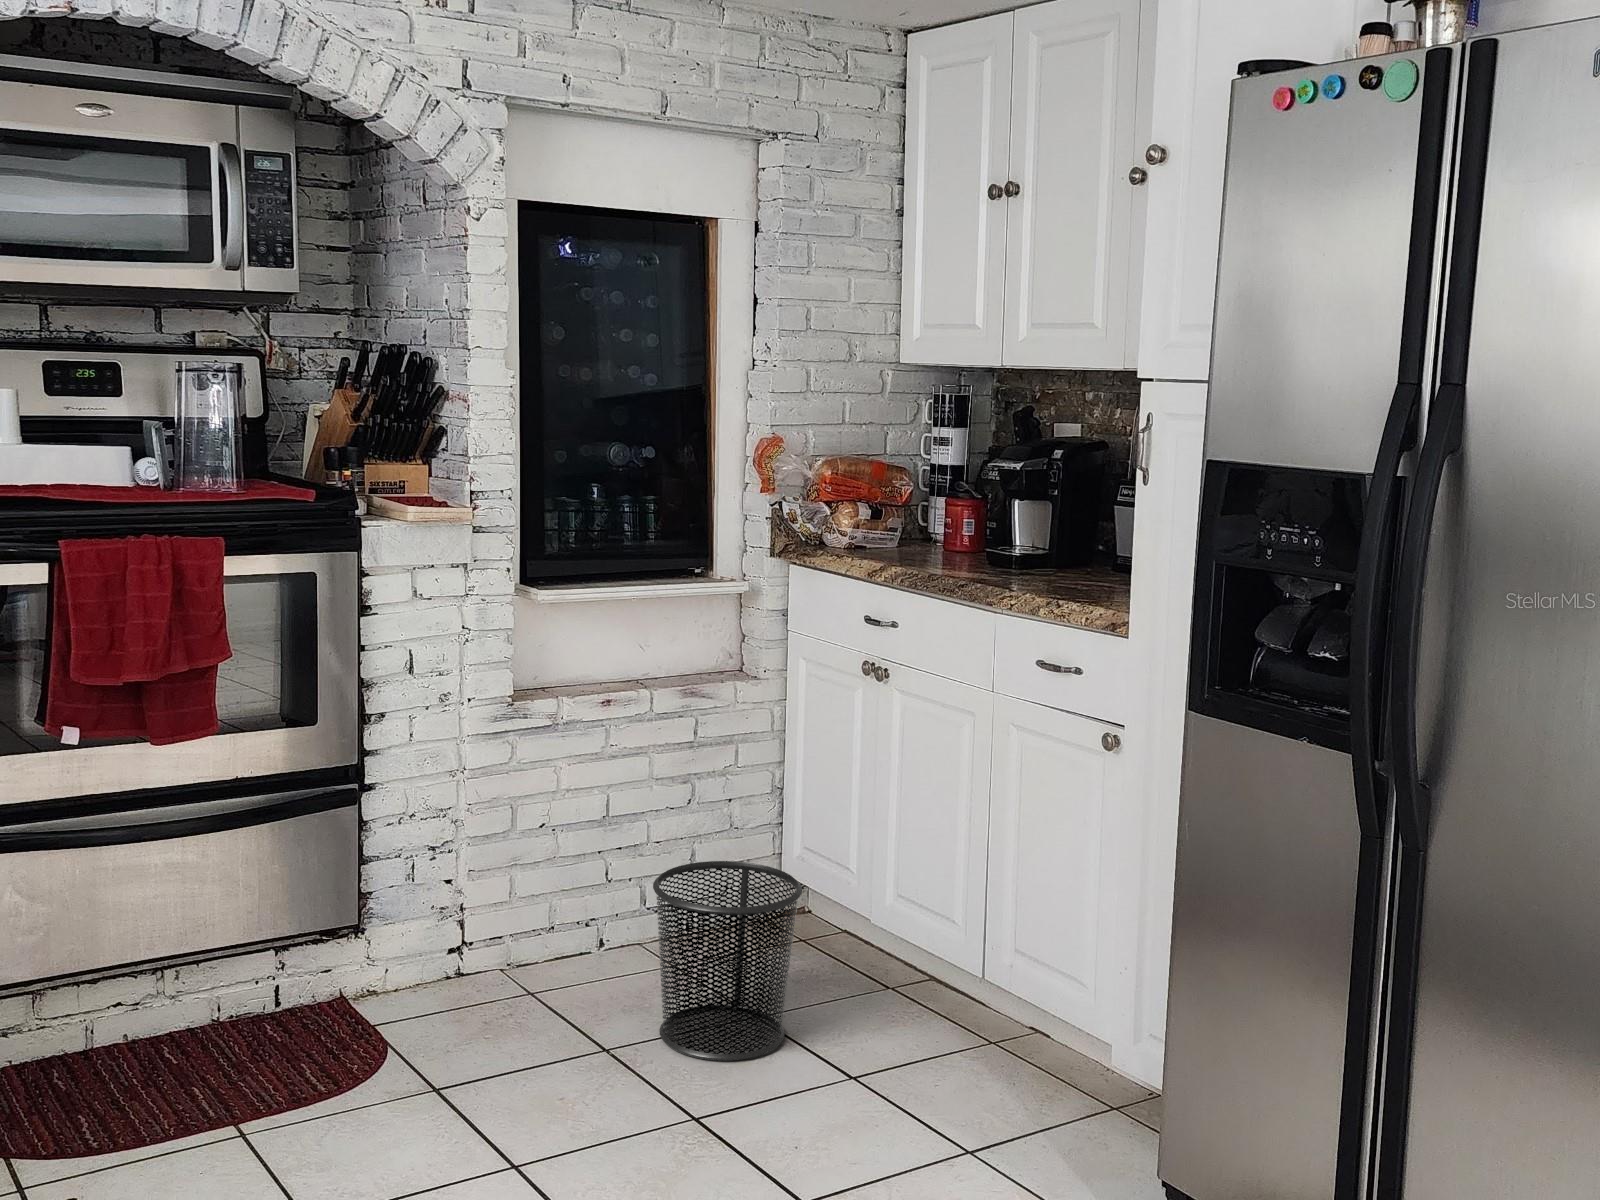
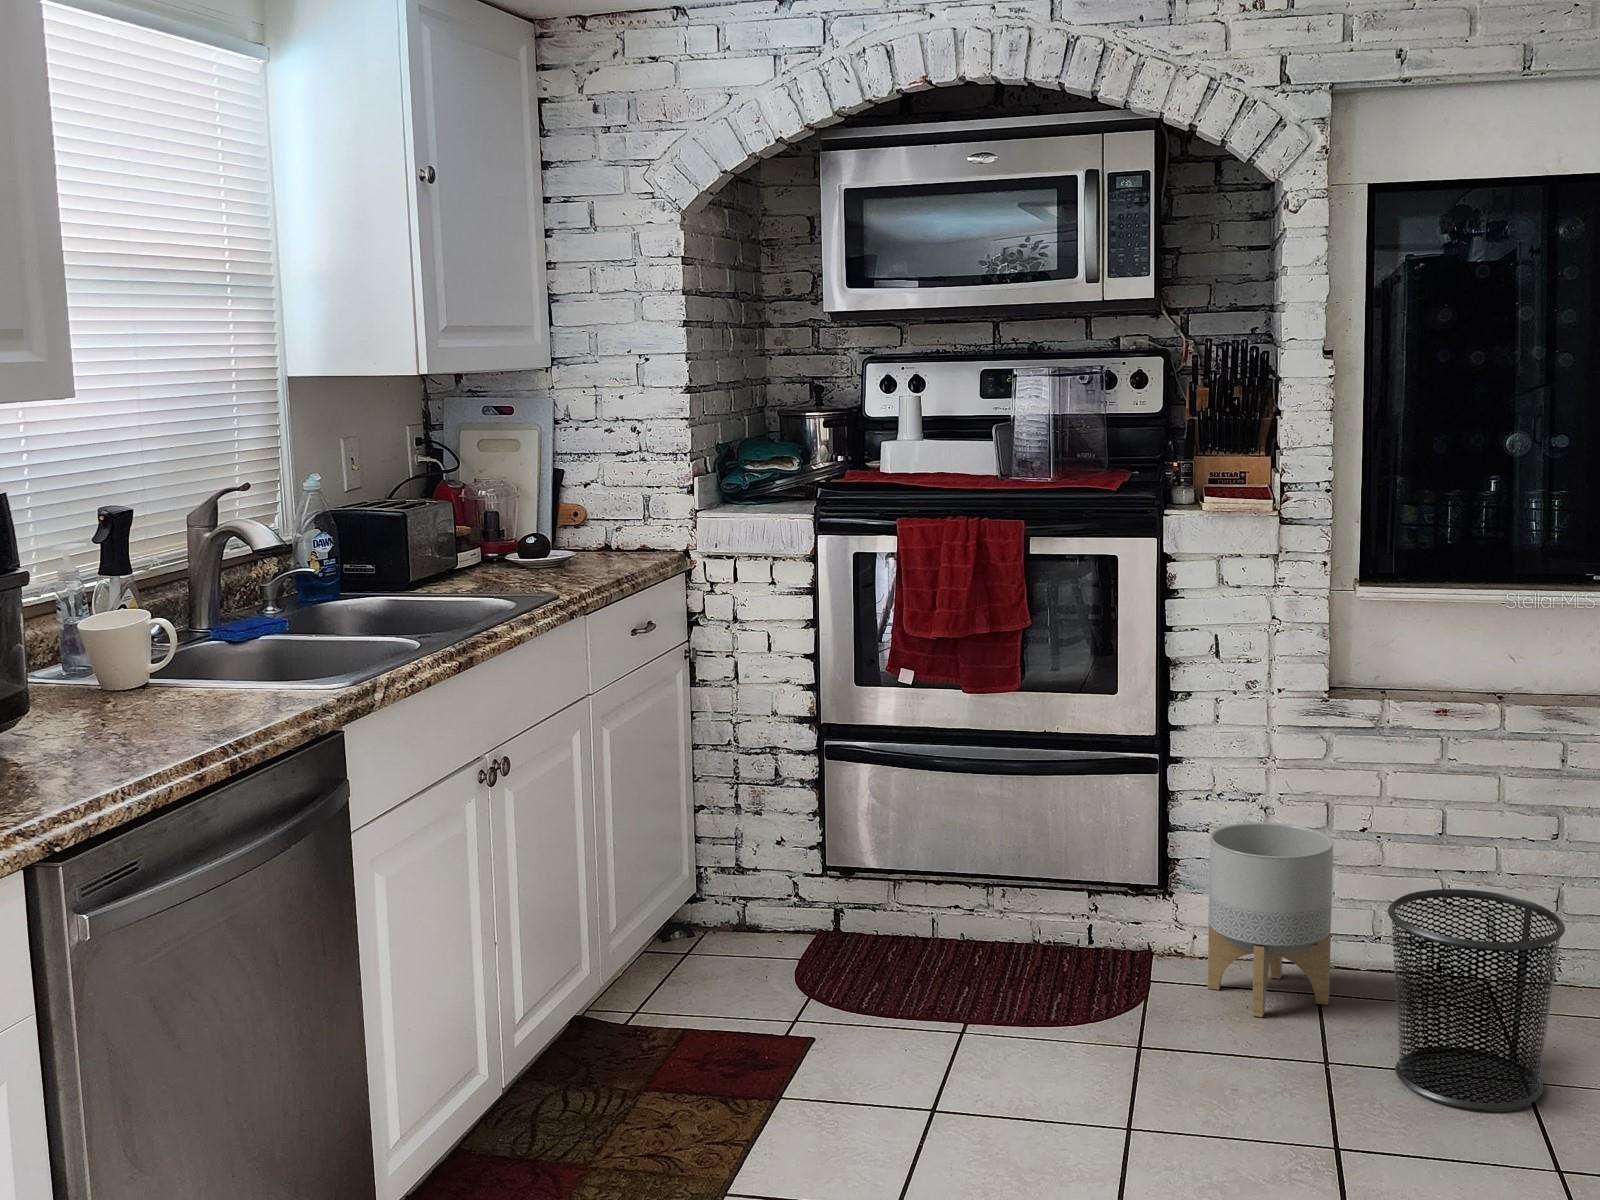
planter: none [431,834,555,1032] -> present [1208,822,1333,1017]

